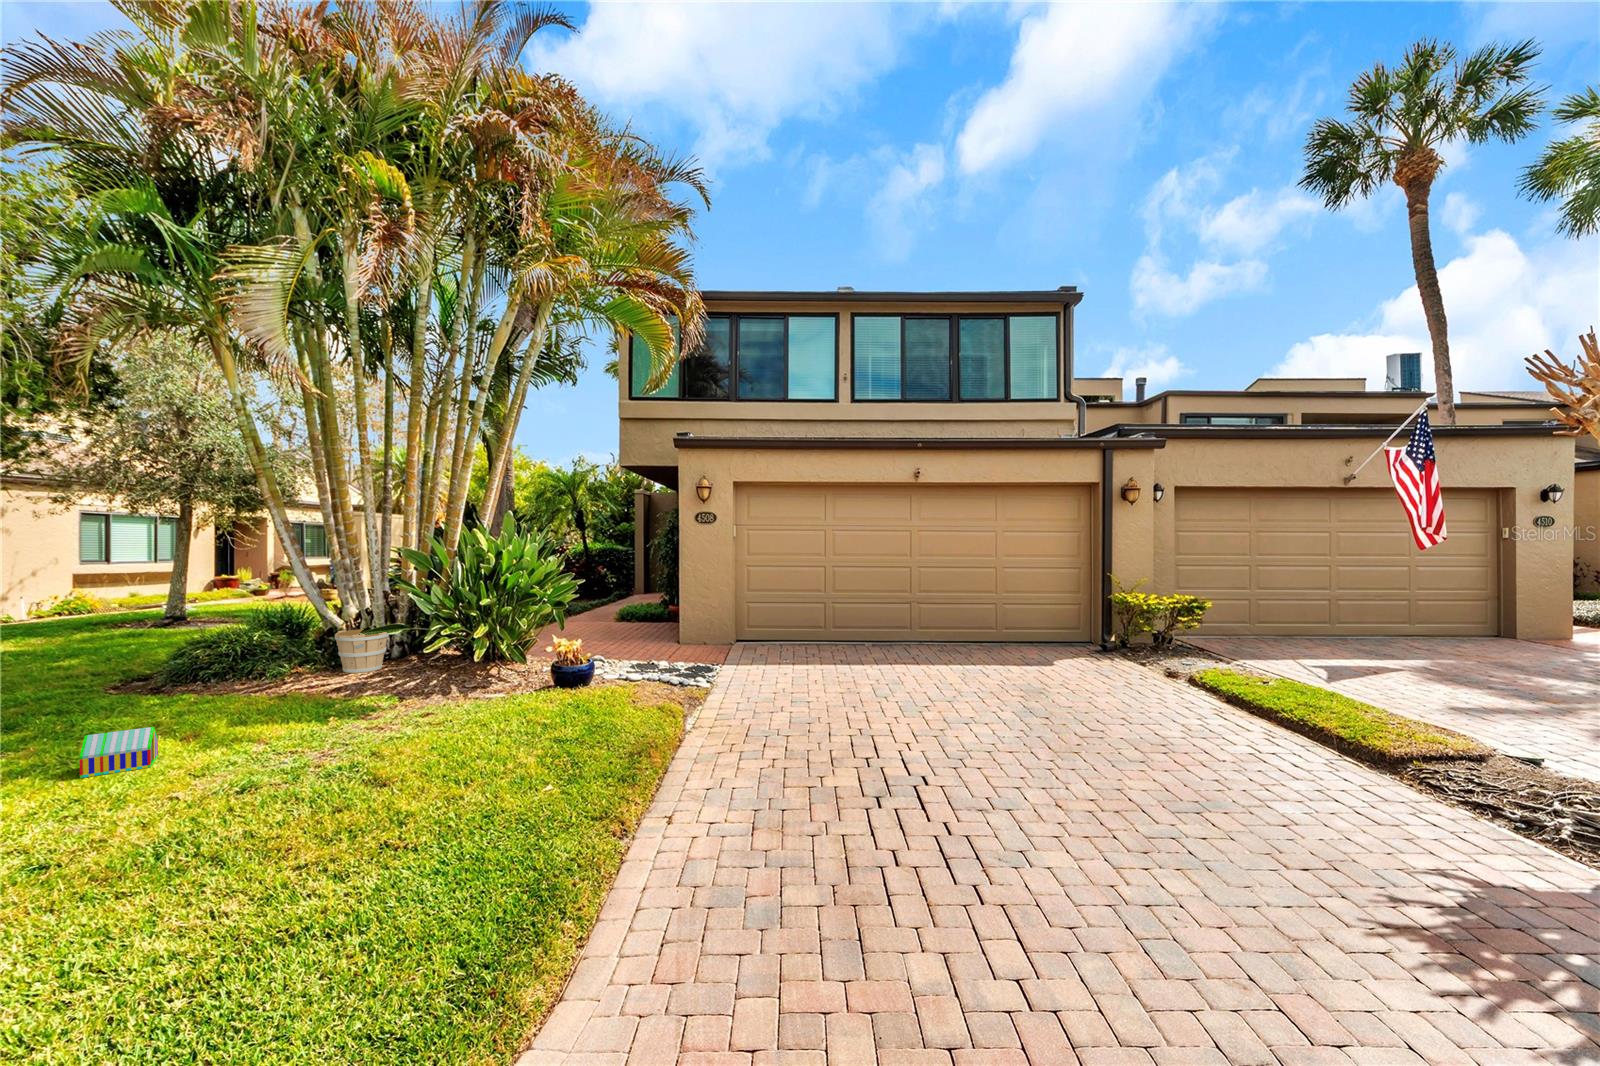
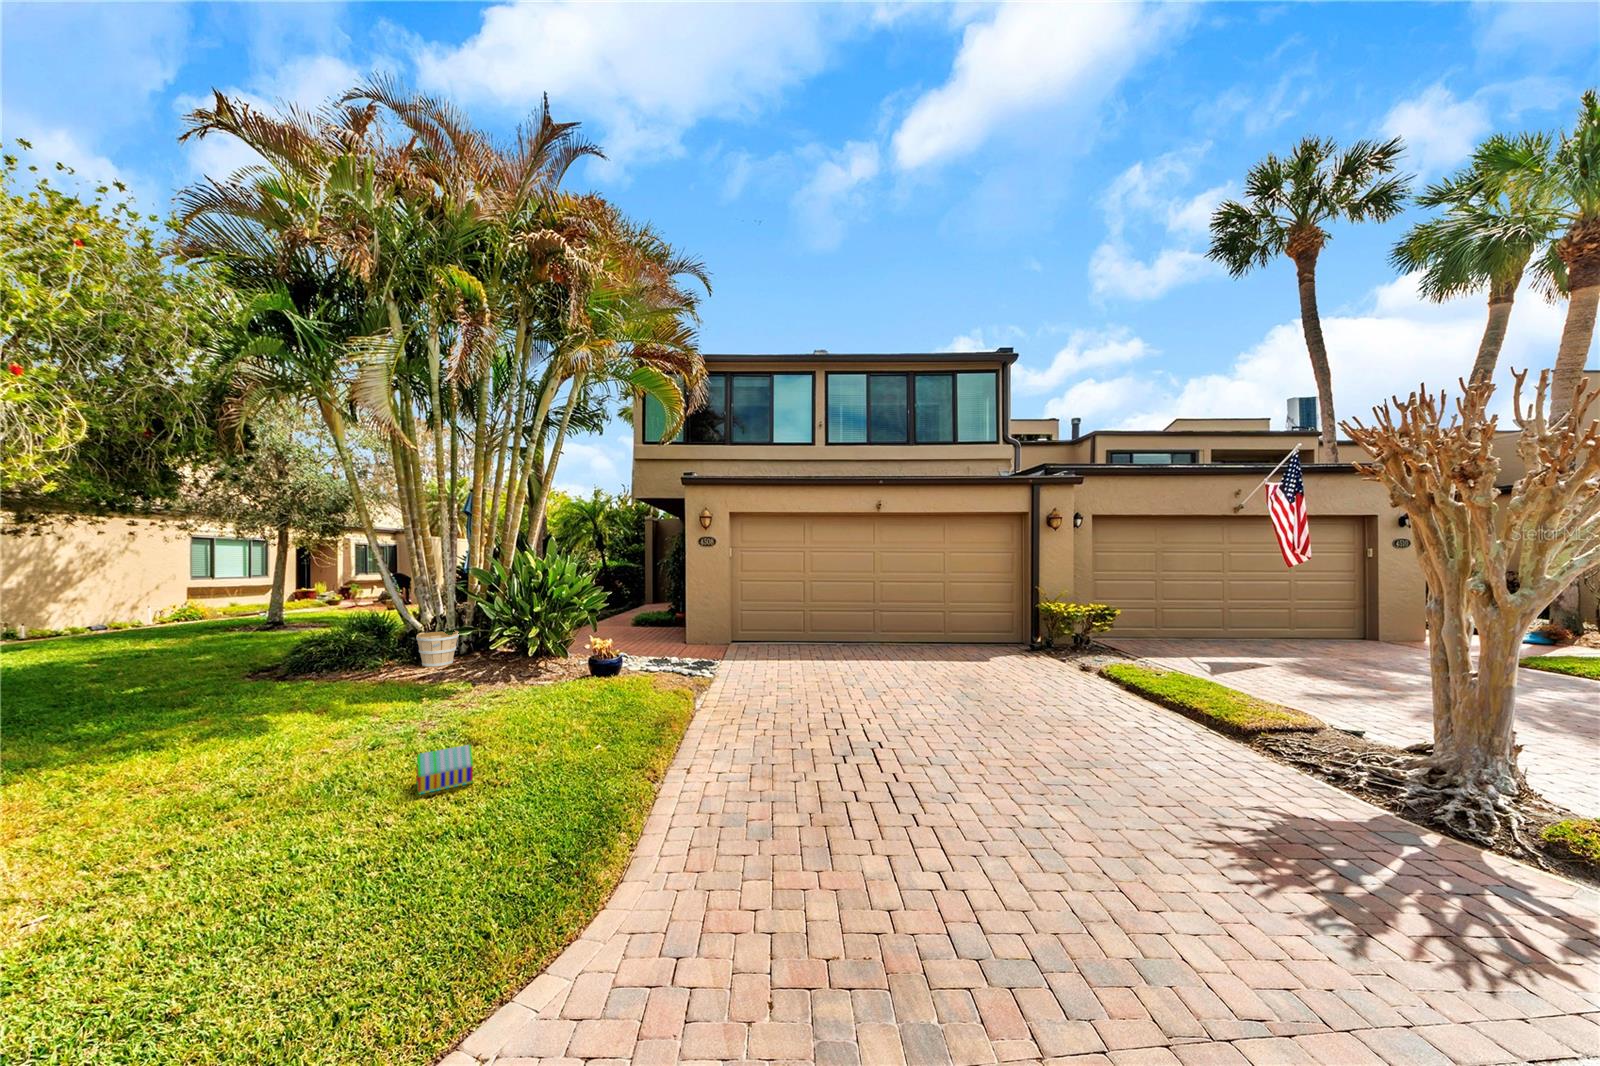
toy house: present [80,727,158,778] -> present [416,745,473,794]

